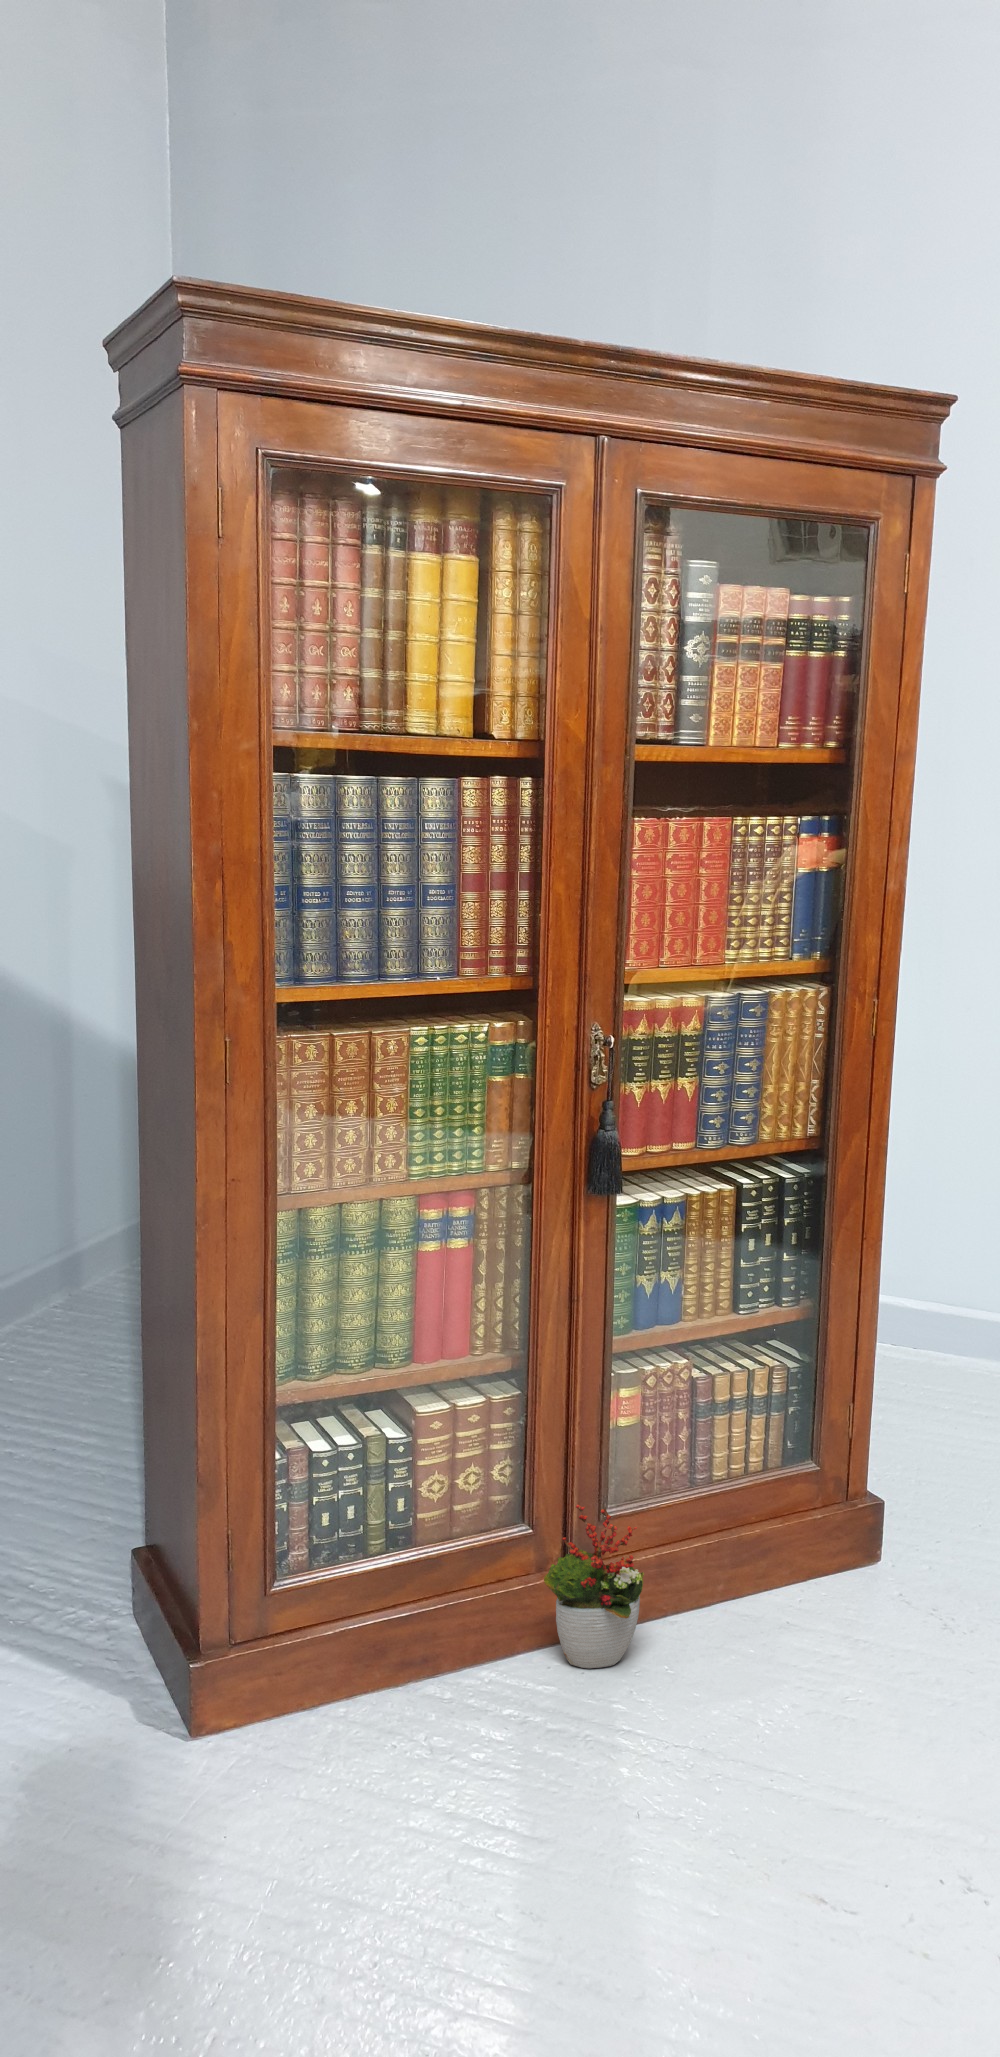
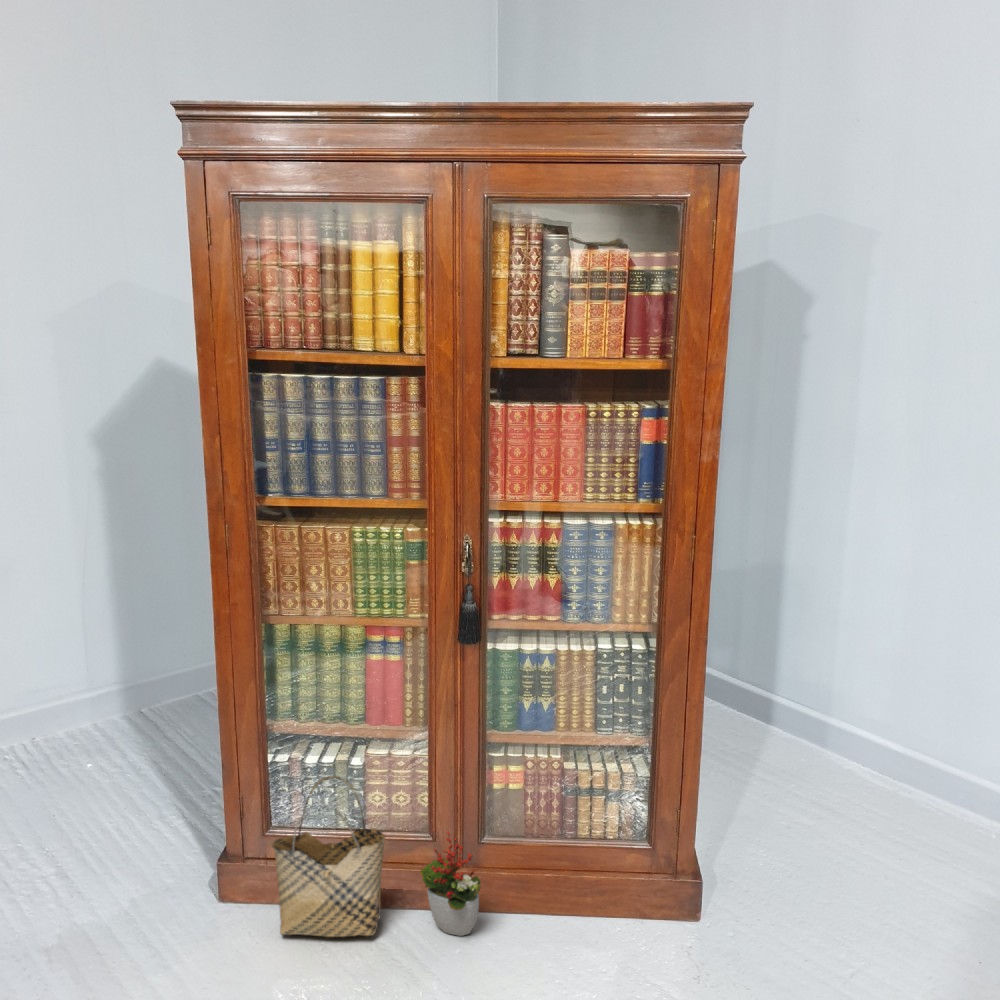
woven basket: none [325,1456,500,1743] -> present [272,776,385,937]

